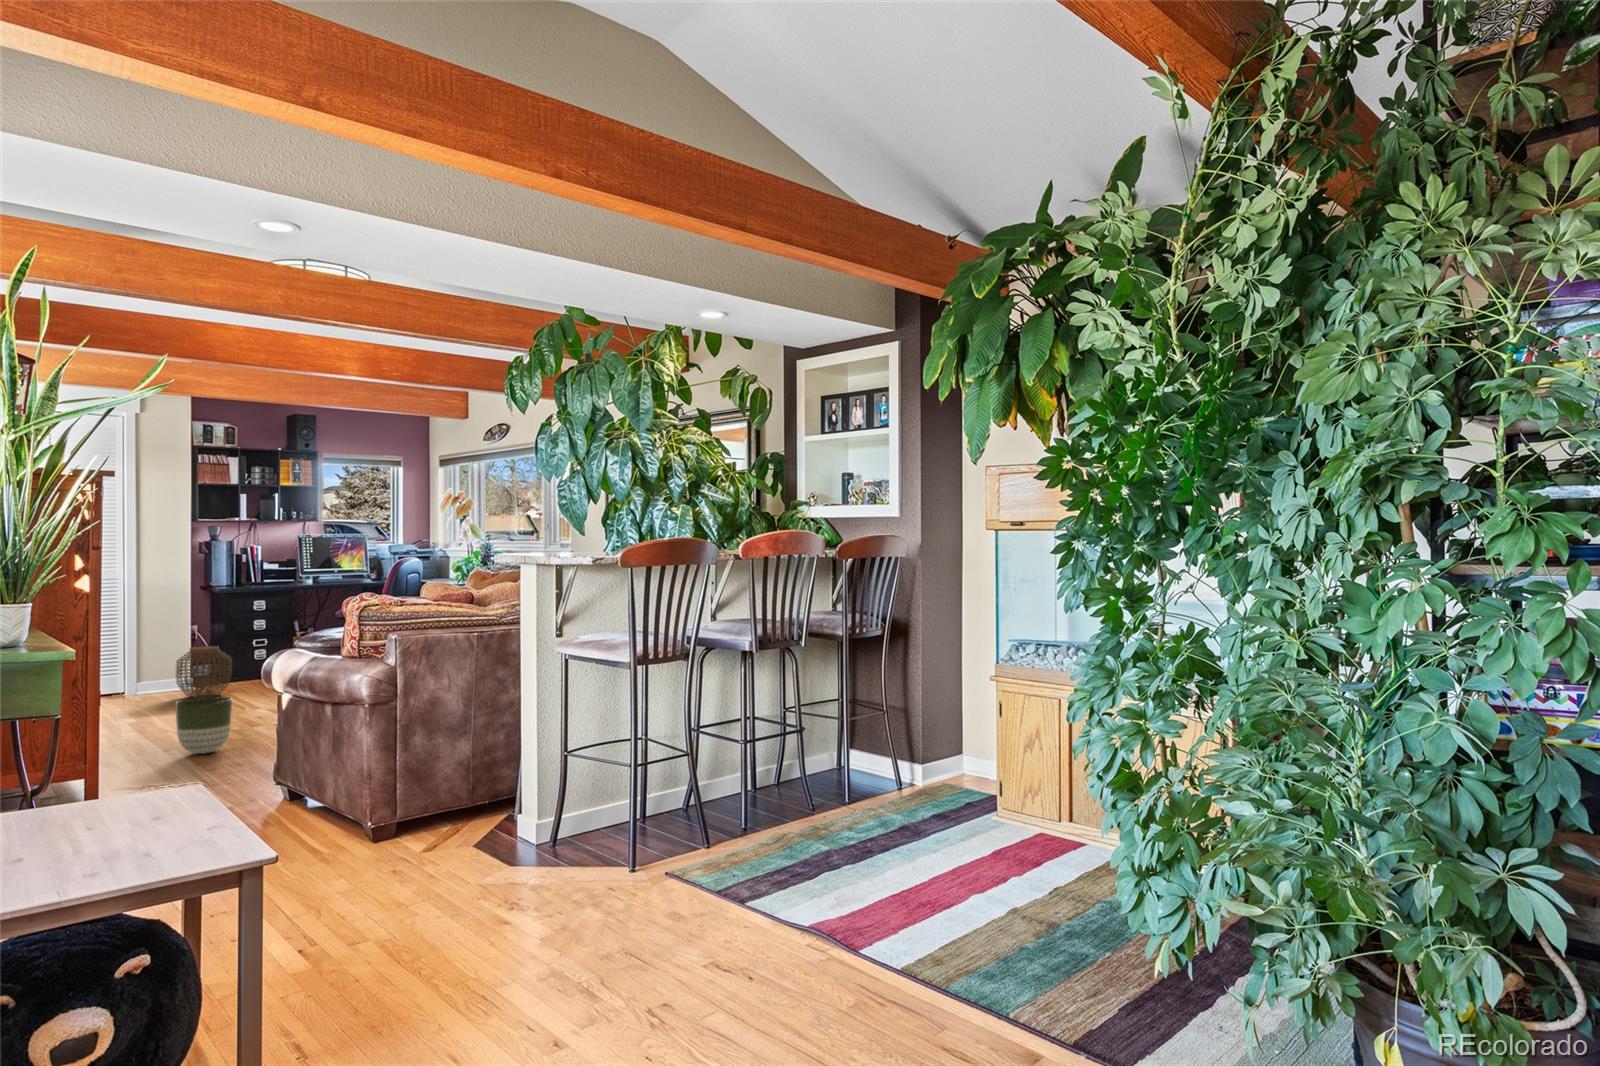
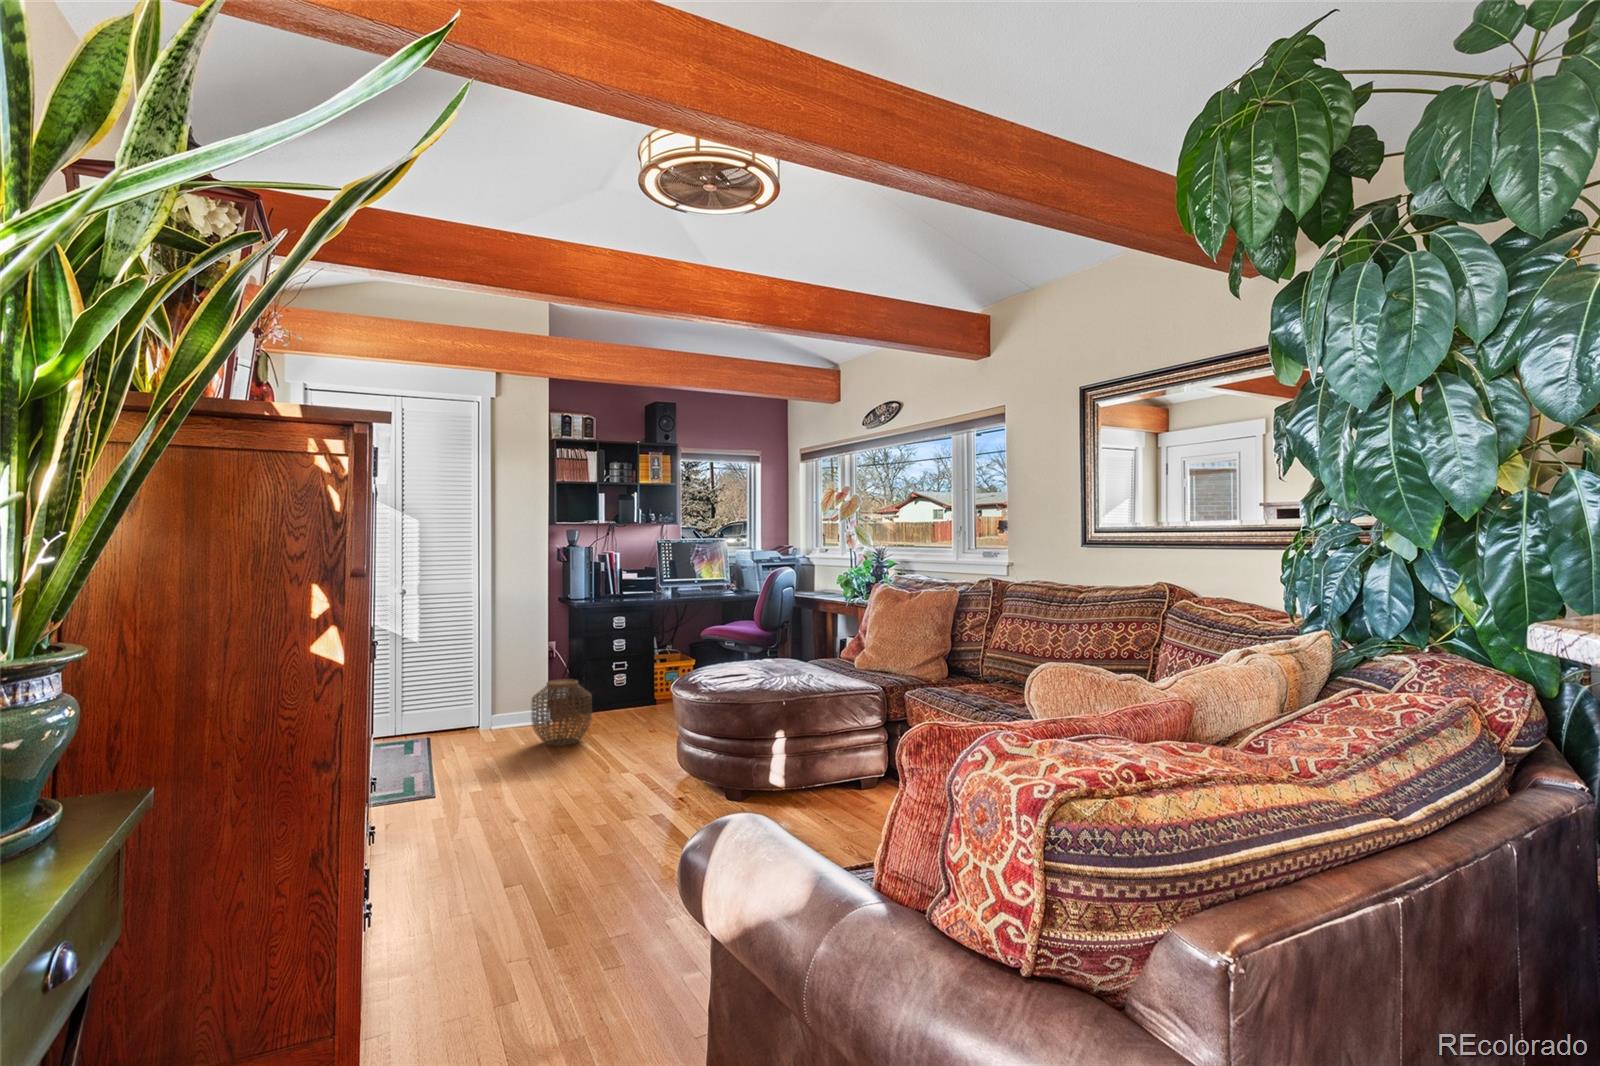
planter: present [175,697,232,754] -> none [520,818,604,925]

